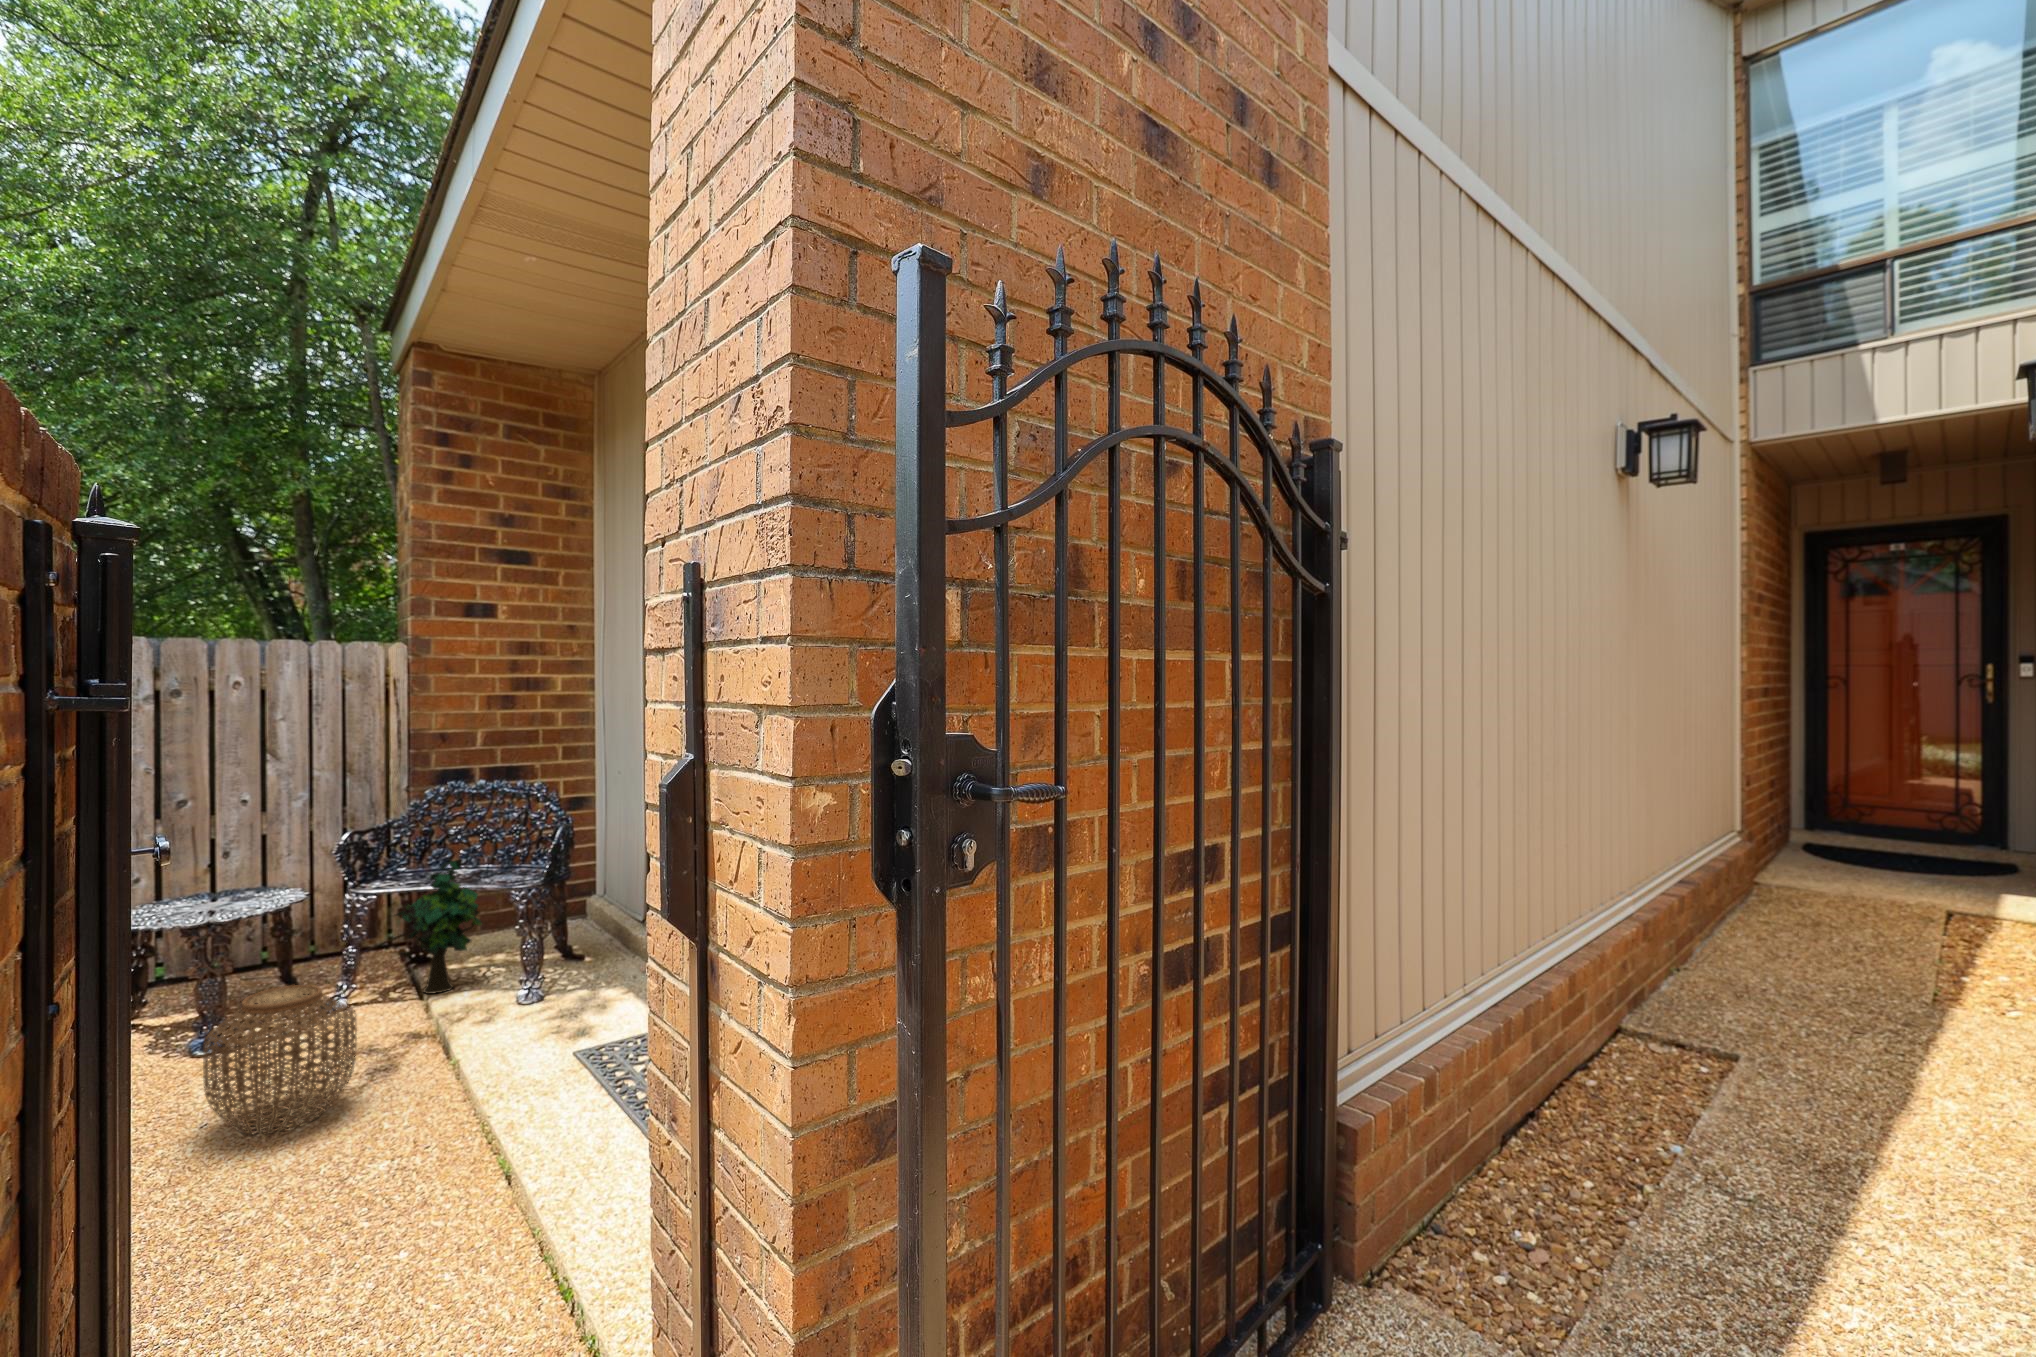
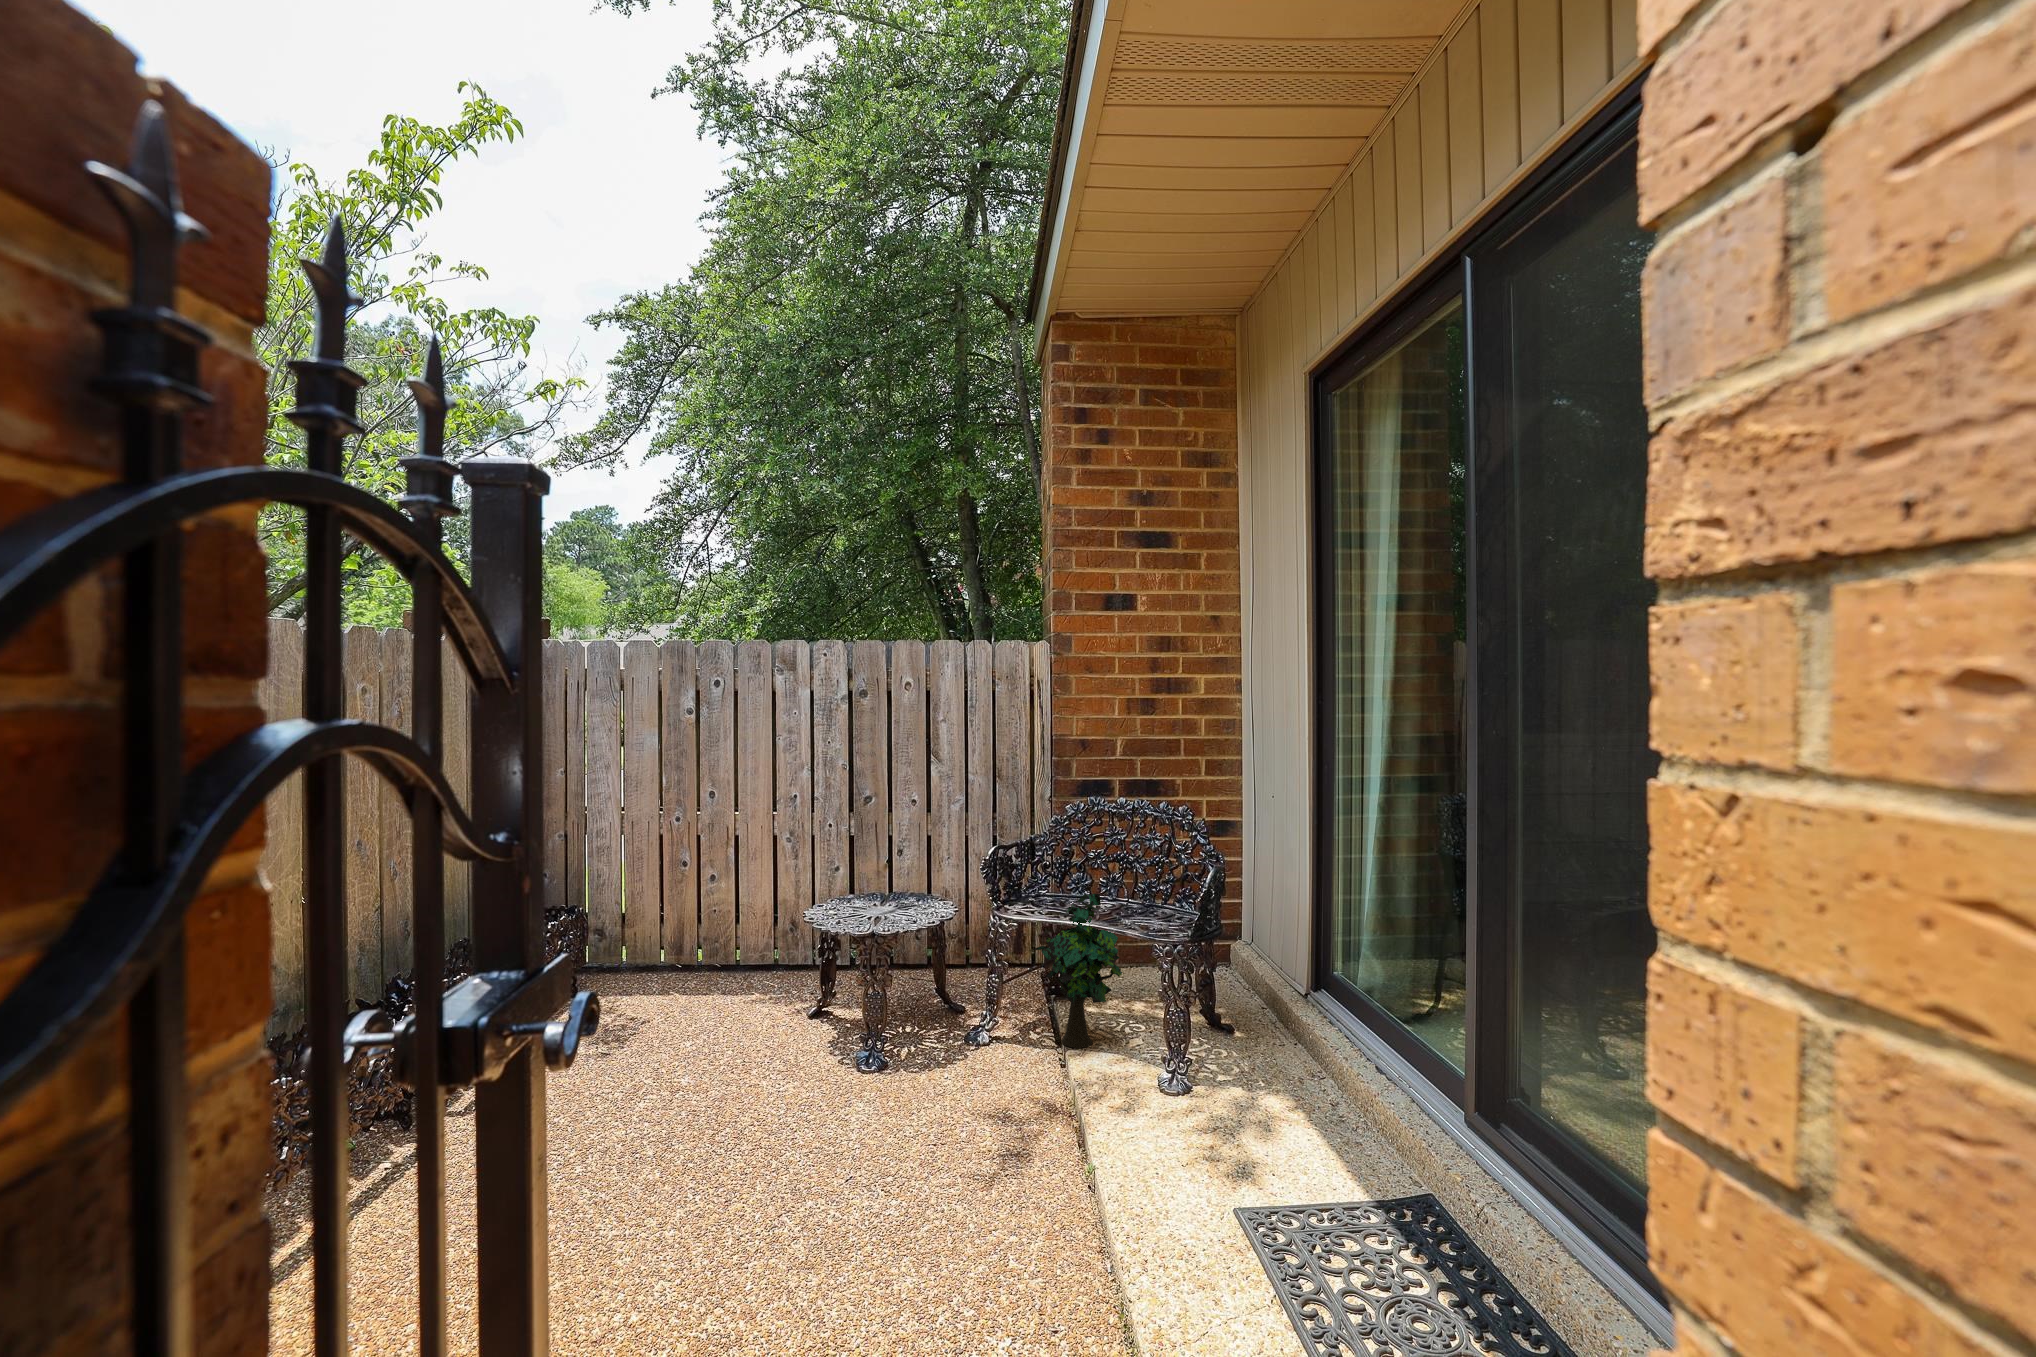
woven basket: present [203,985,357,1134] -> none [841,1044,986,1227]

